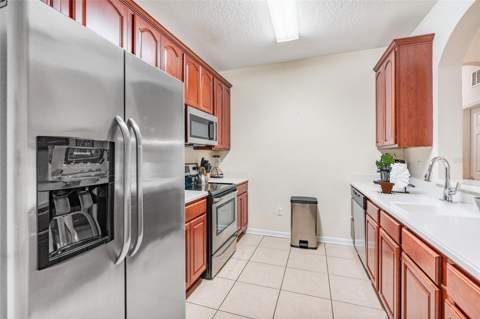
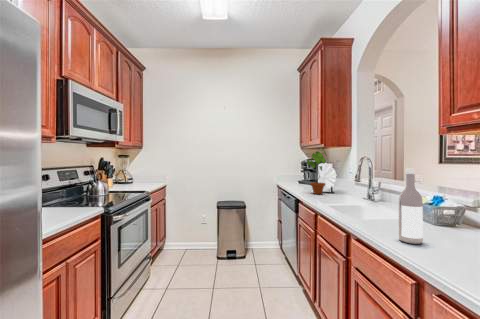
wine bottle: none [439,169,462,232] -> present [399,169,423,244]

